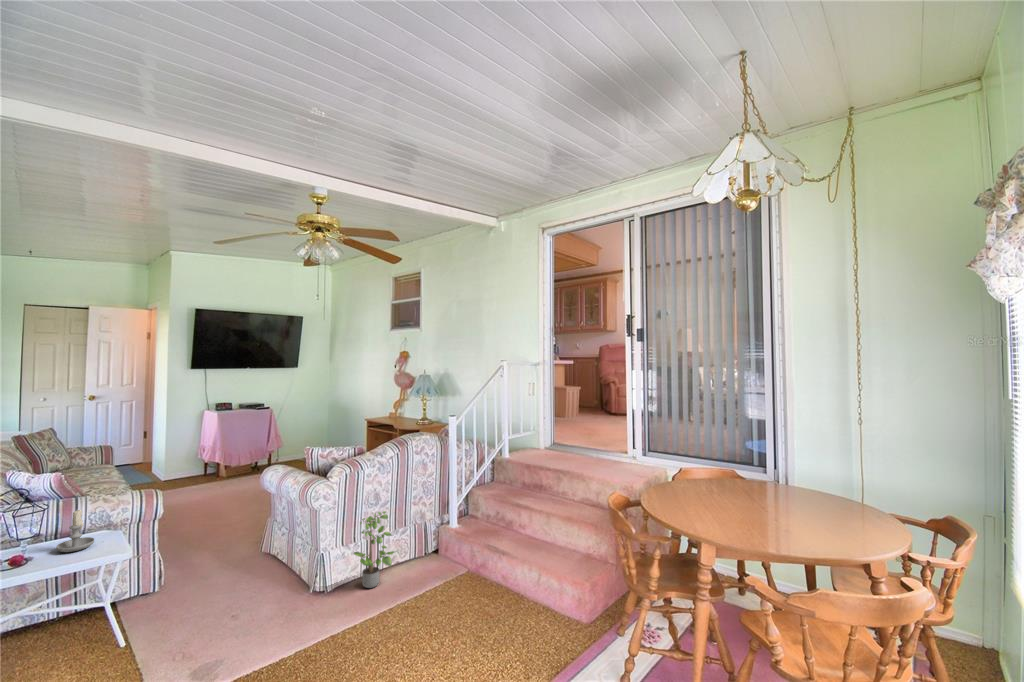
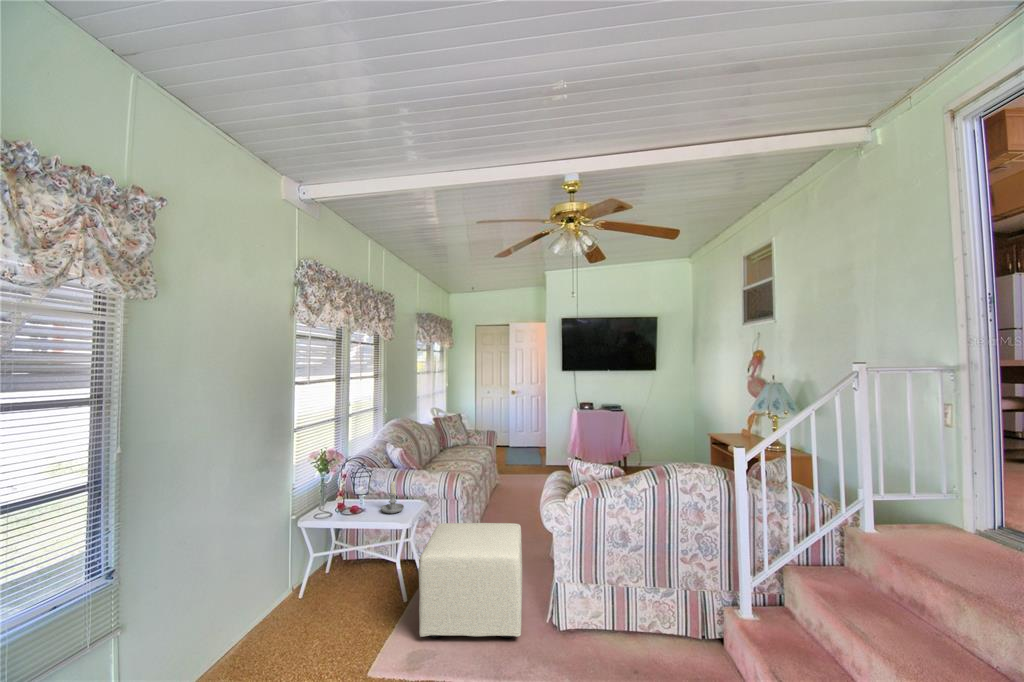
potted plant: present [354,511,394,588] -> none [590,555,646,652]
ottoman: none [159,518,297,654] -> present [419,523,522,638]

